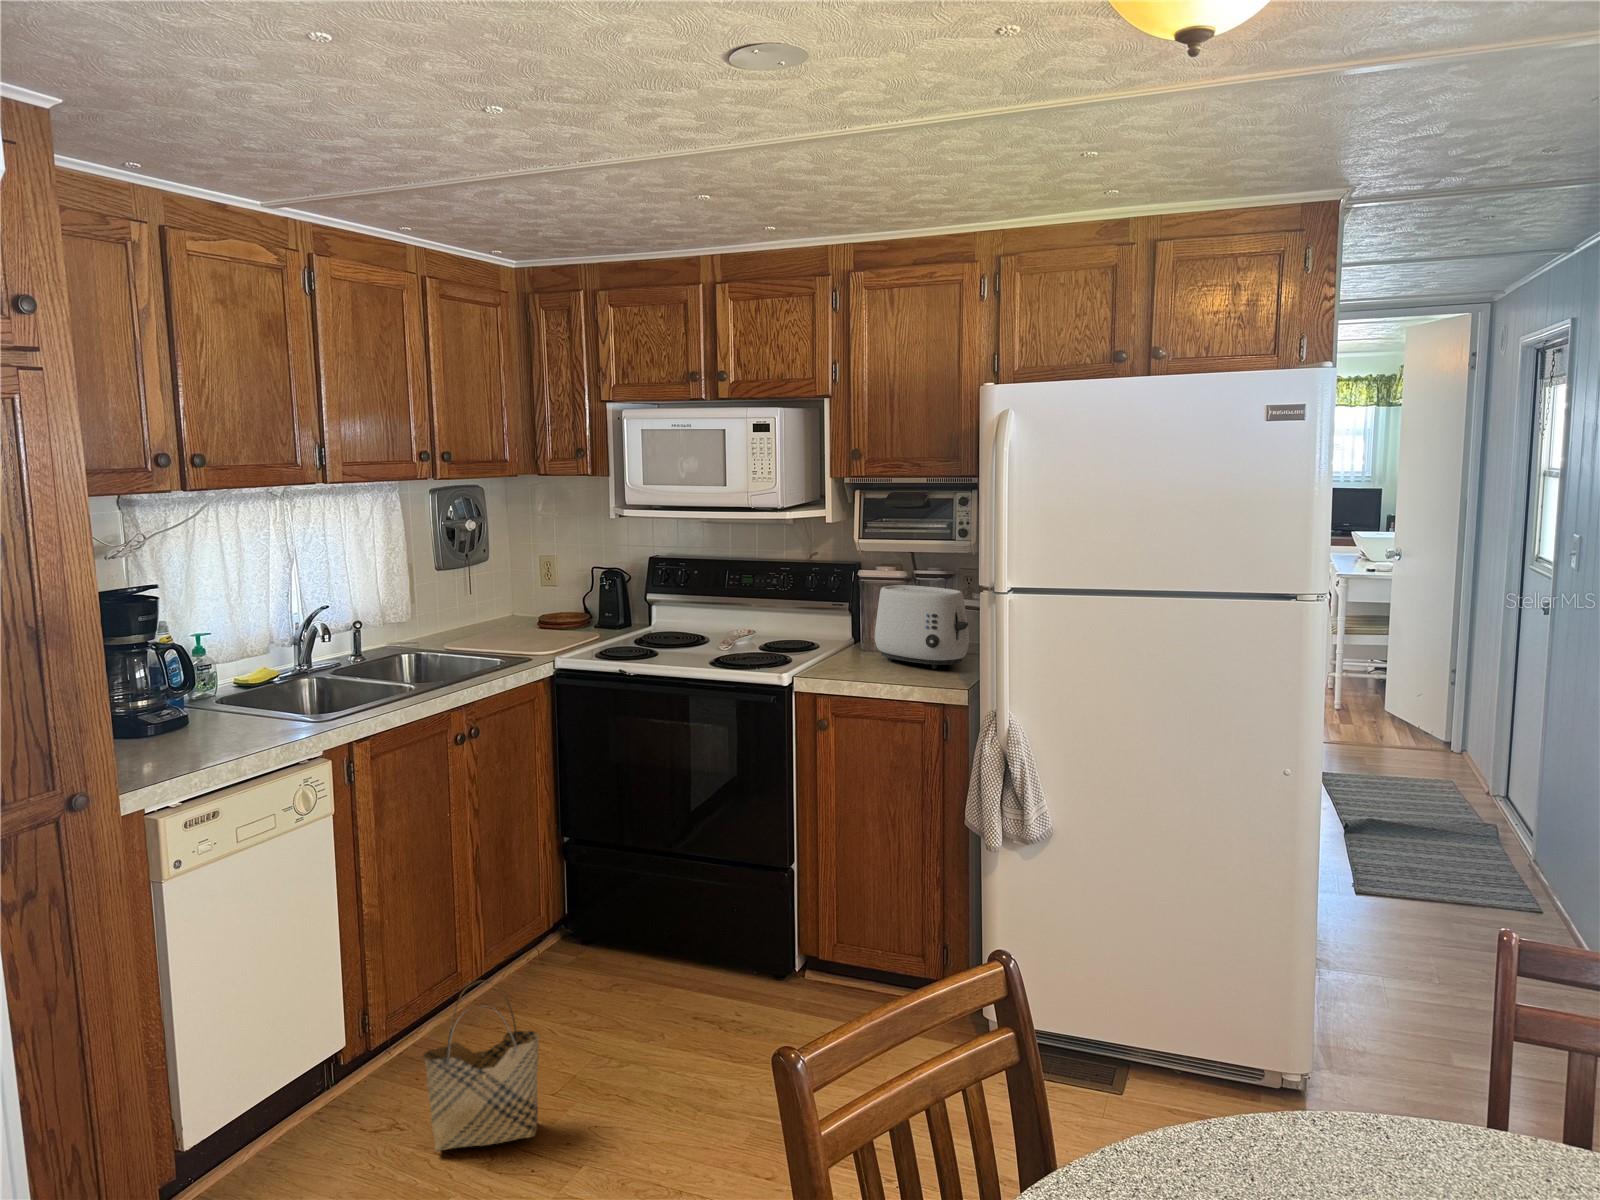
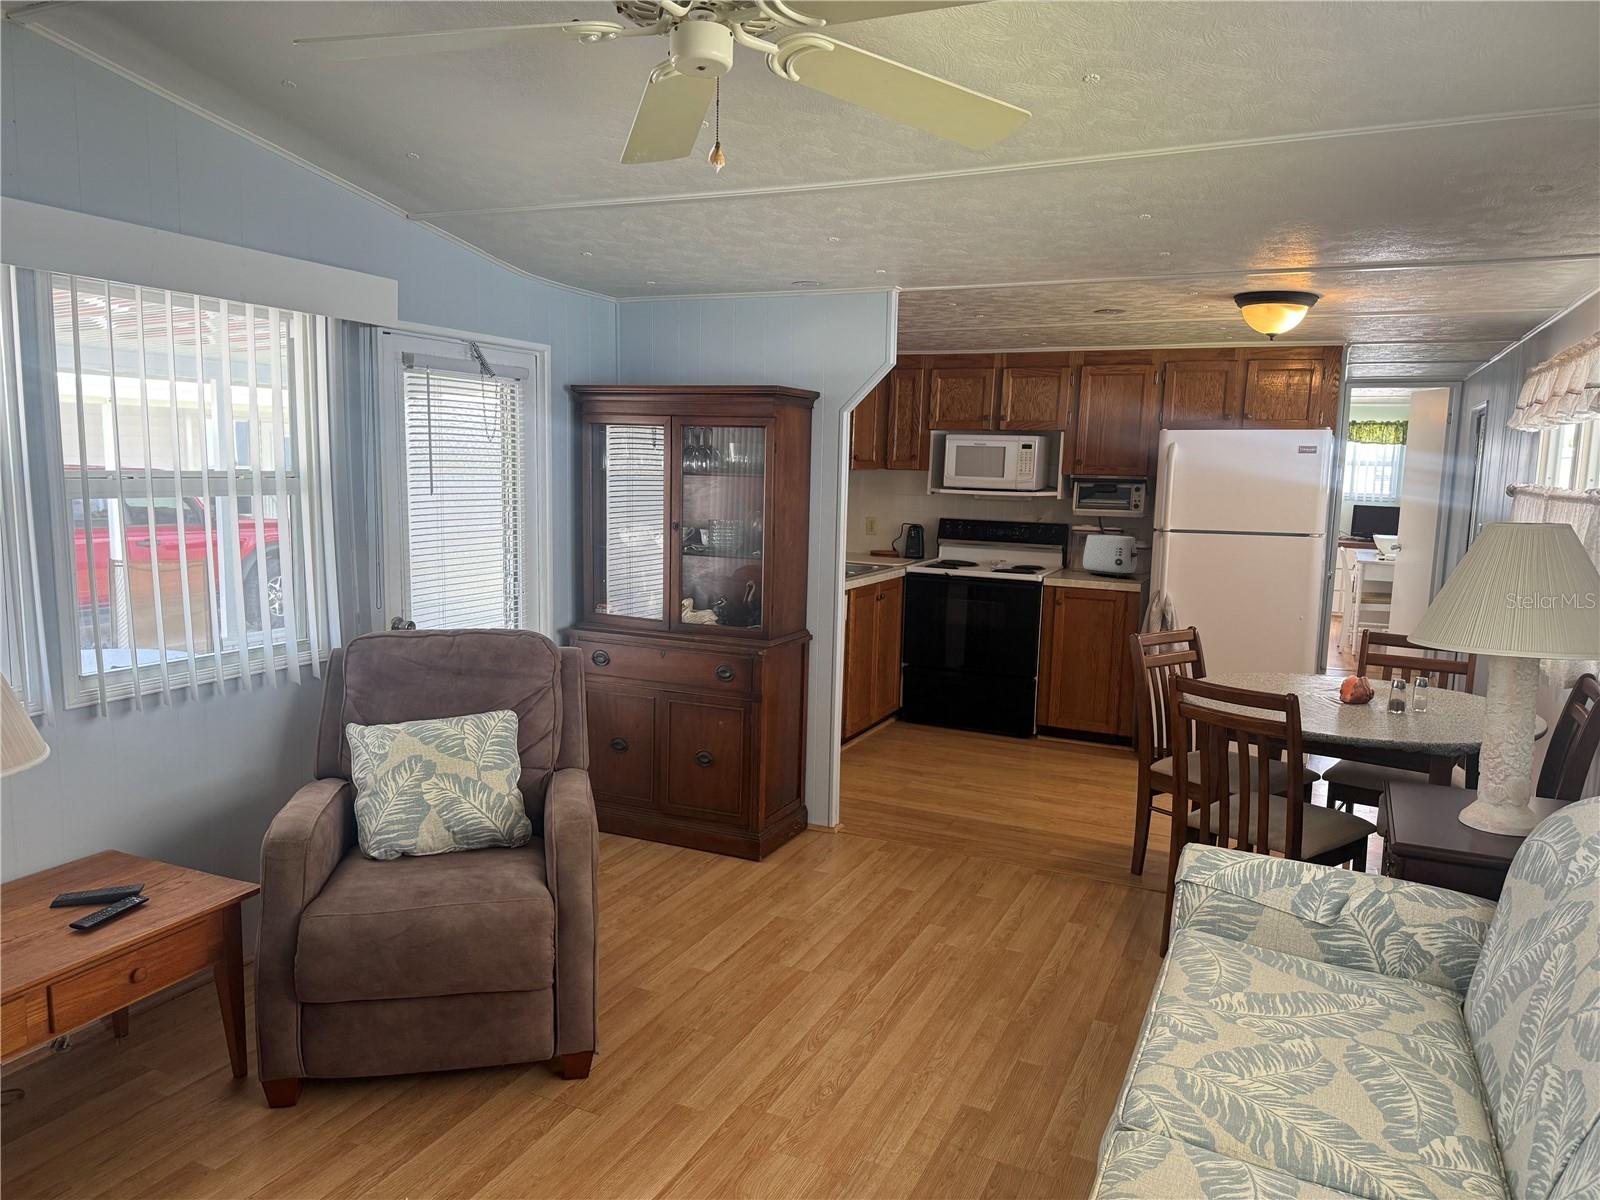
woven basket: present [423,980,540,1151] -> none [890,702,939,774]

